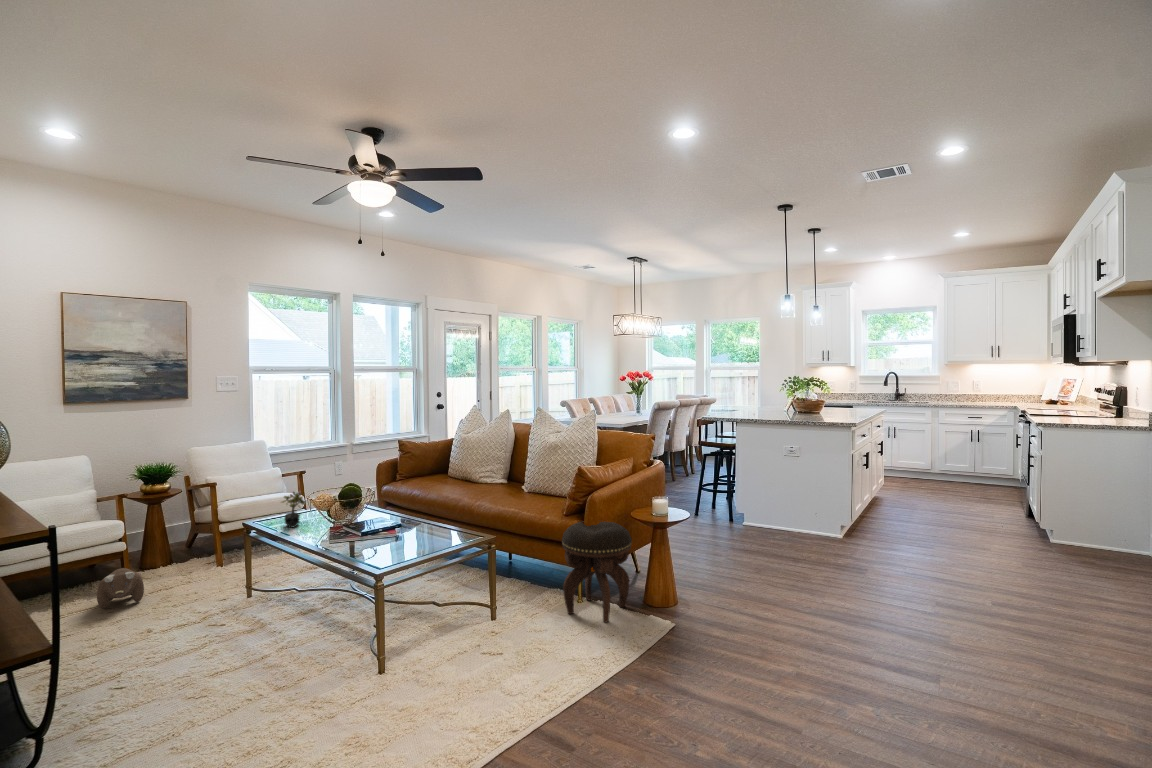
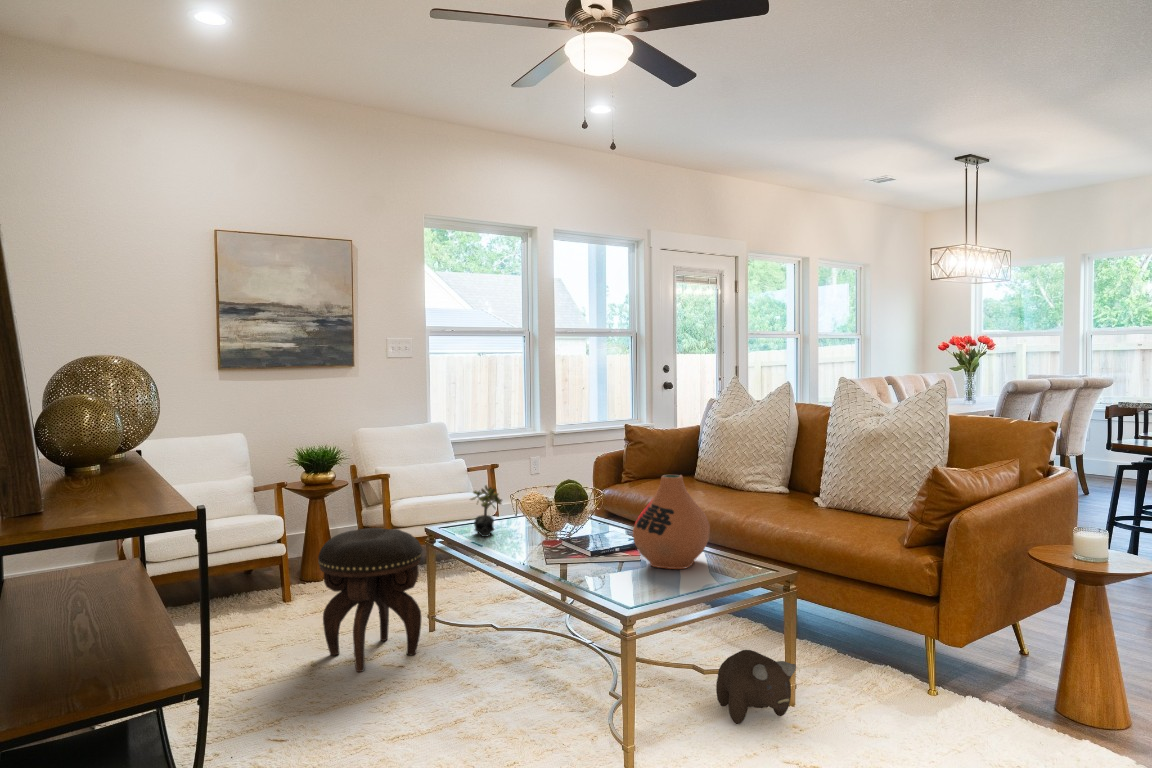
vase: none [392,481,443,541] -> present [633,475,710,569]
footstool: present [562,522,632,623] -> present [318,528,422,672]
plush toy: present [97,568,144,608] -> present [716,650,796,724]

